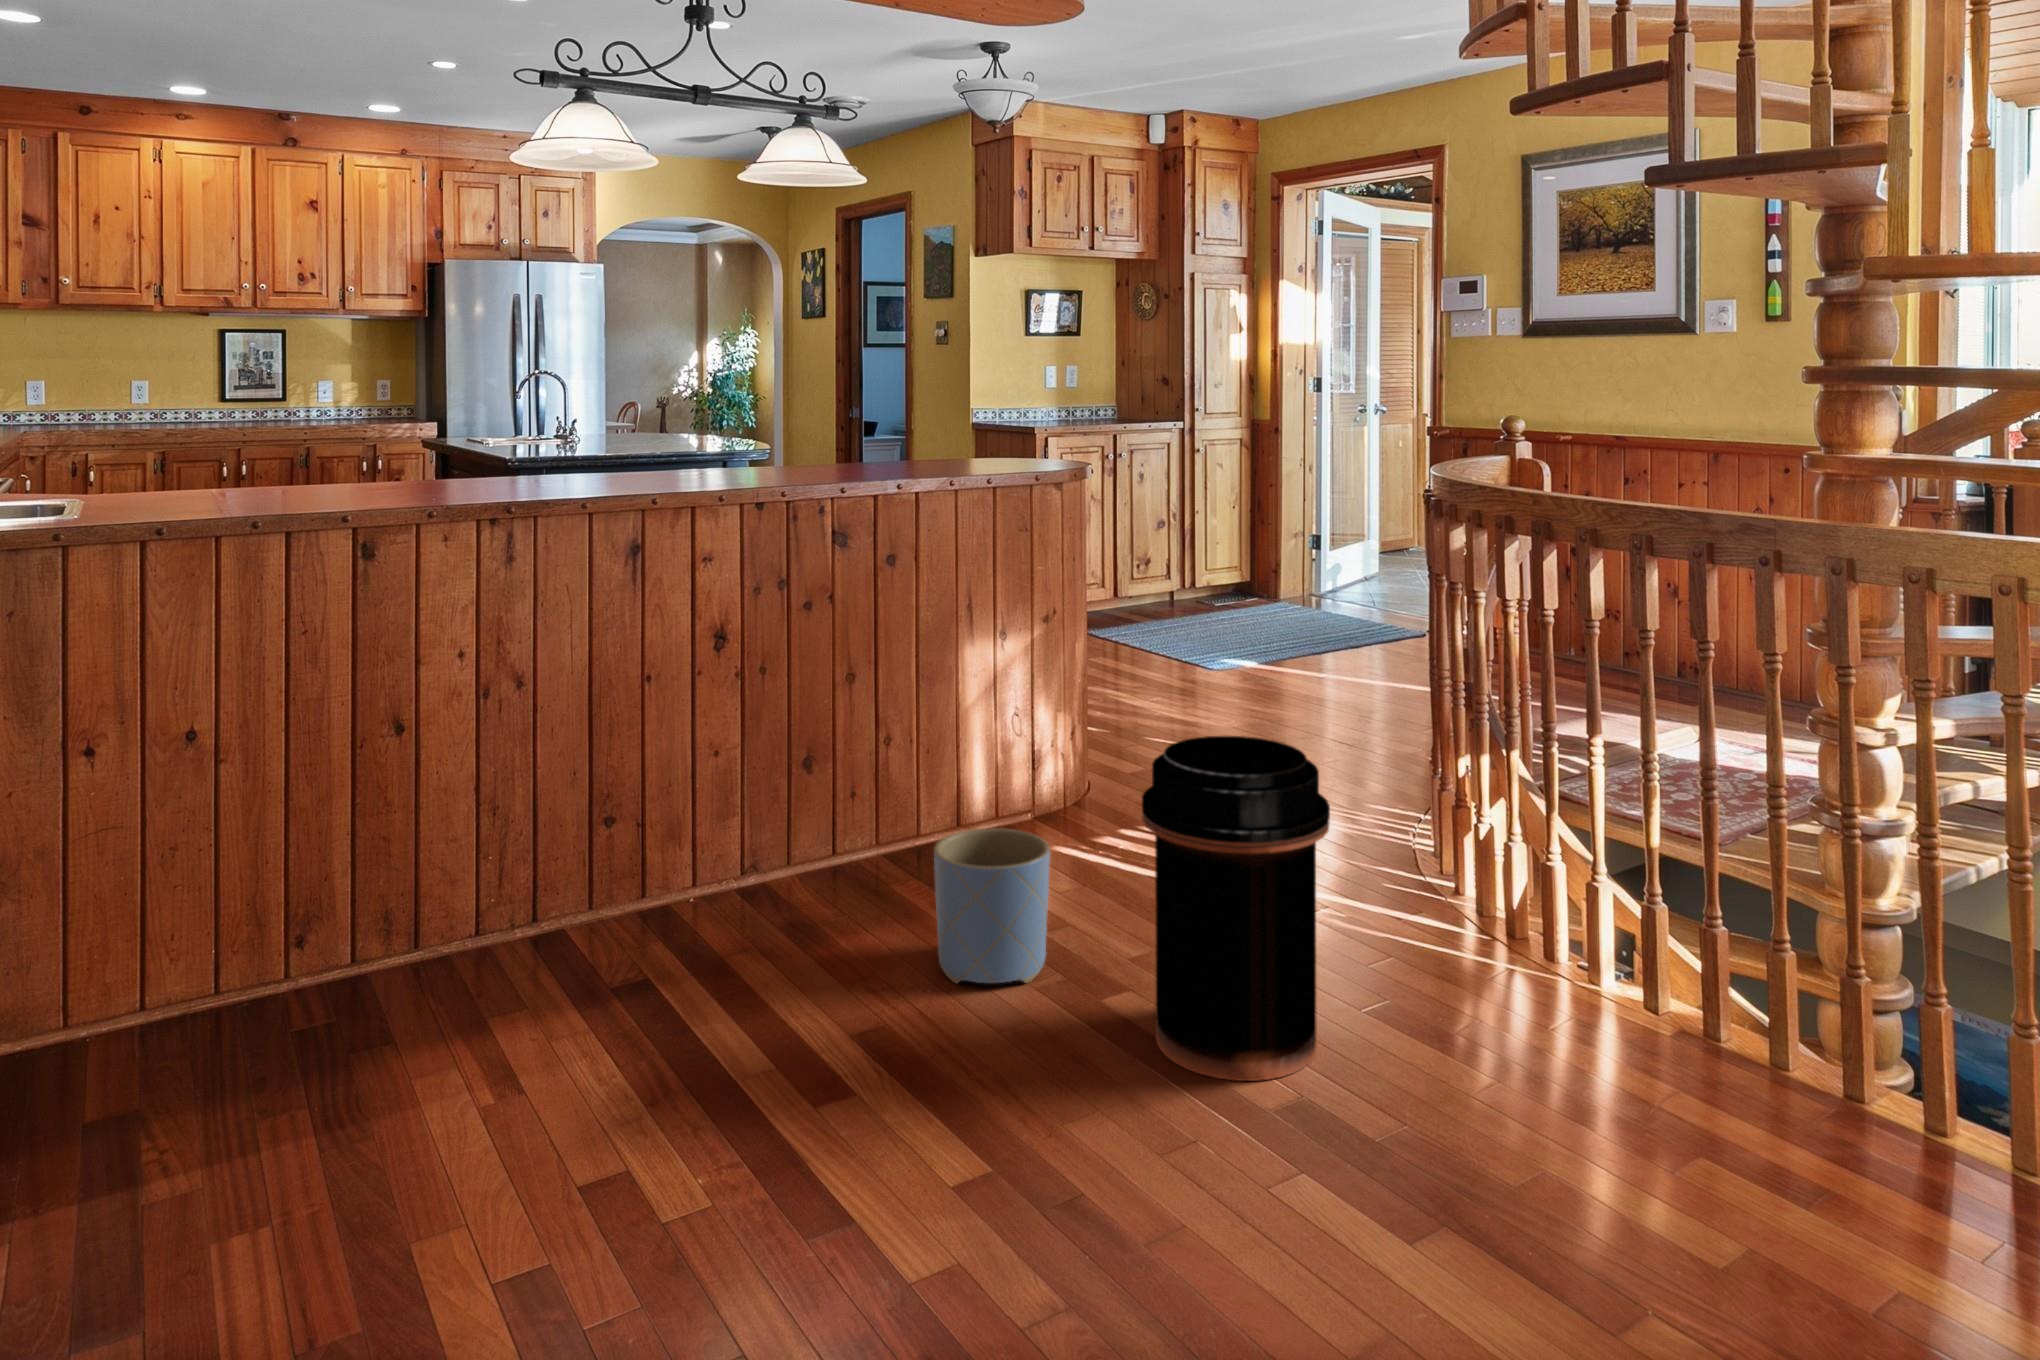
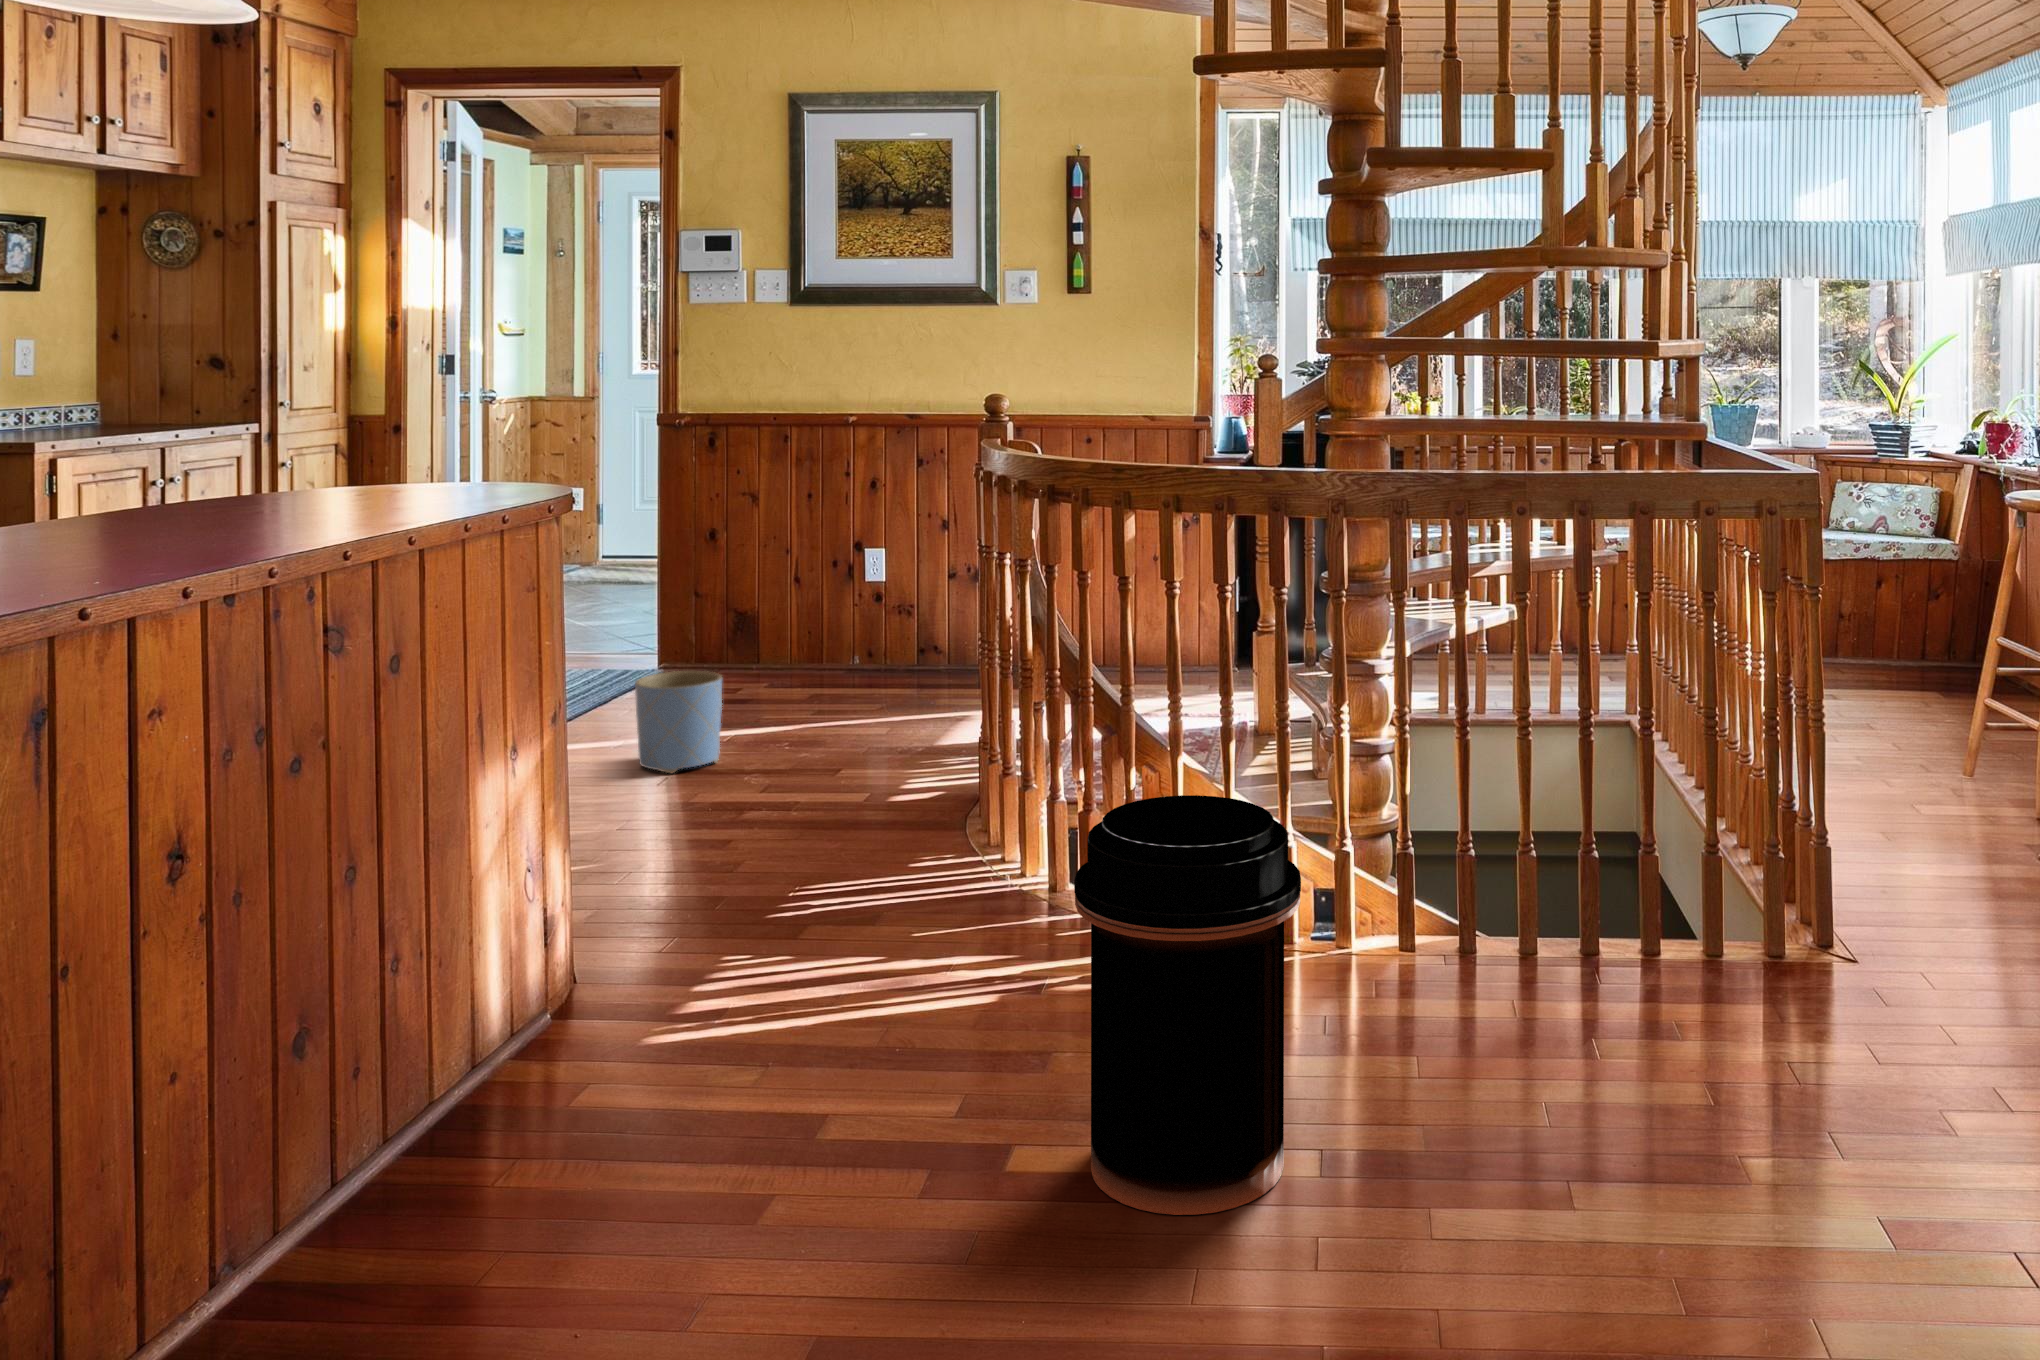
planter: present [934,828,1050,983] -> present [635,671,722,773]

